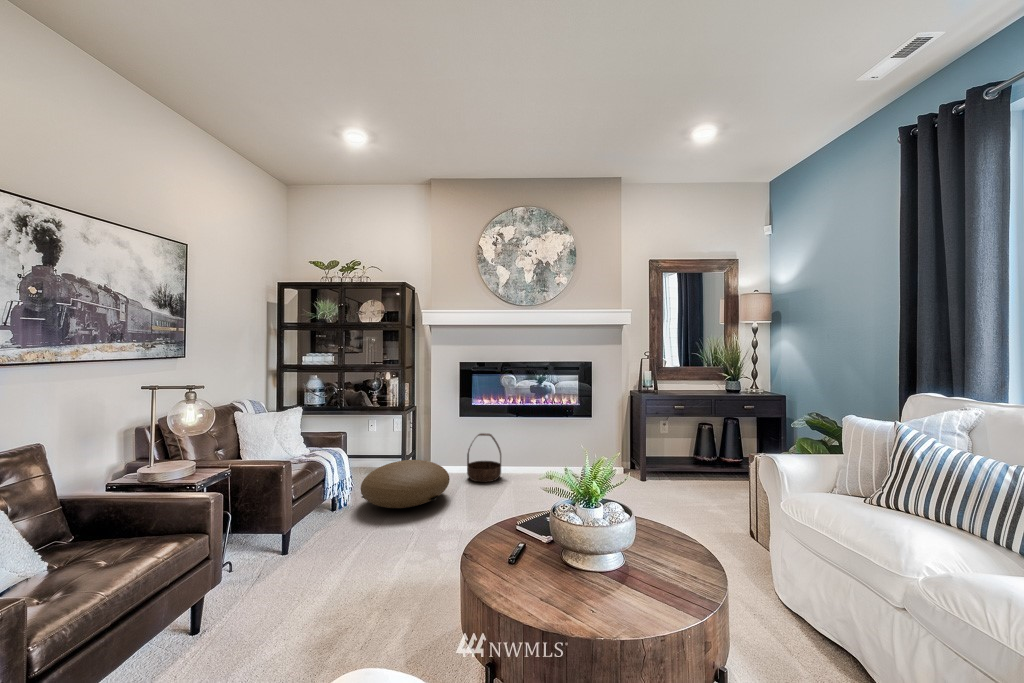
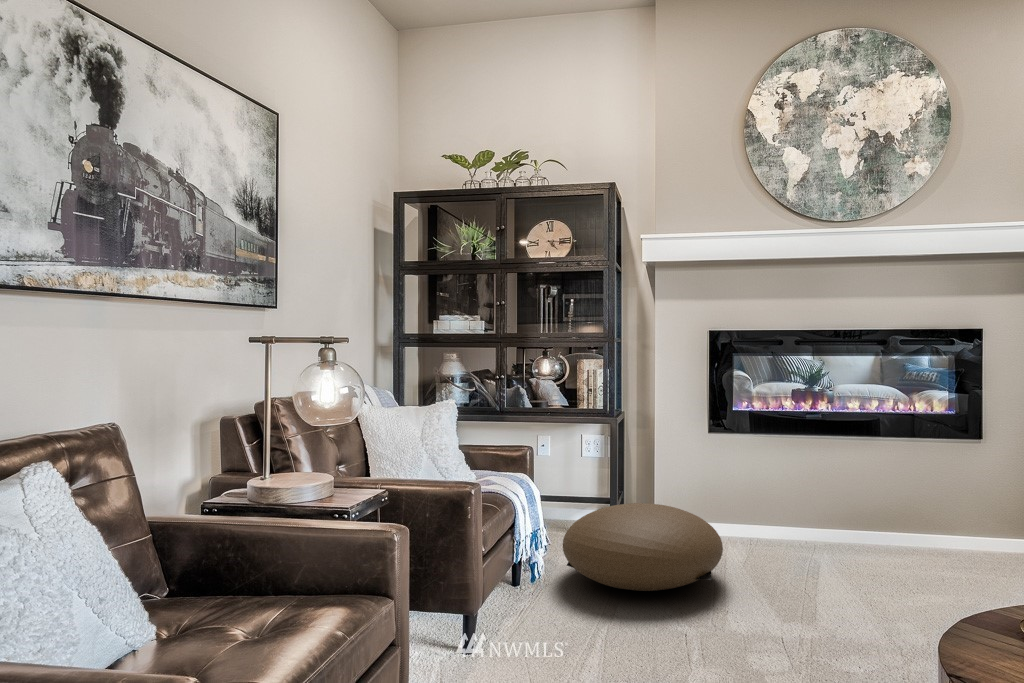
basket: present [467,433,501,482] -> none [731,462,800,554]

